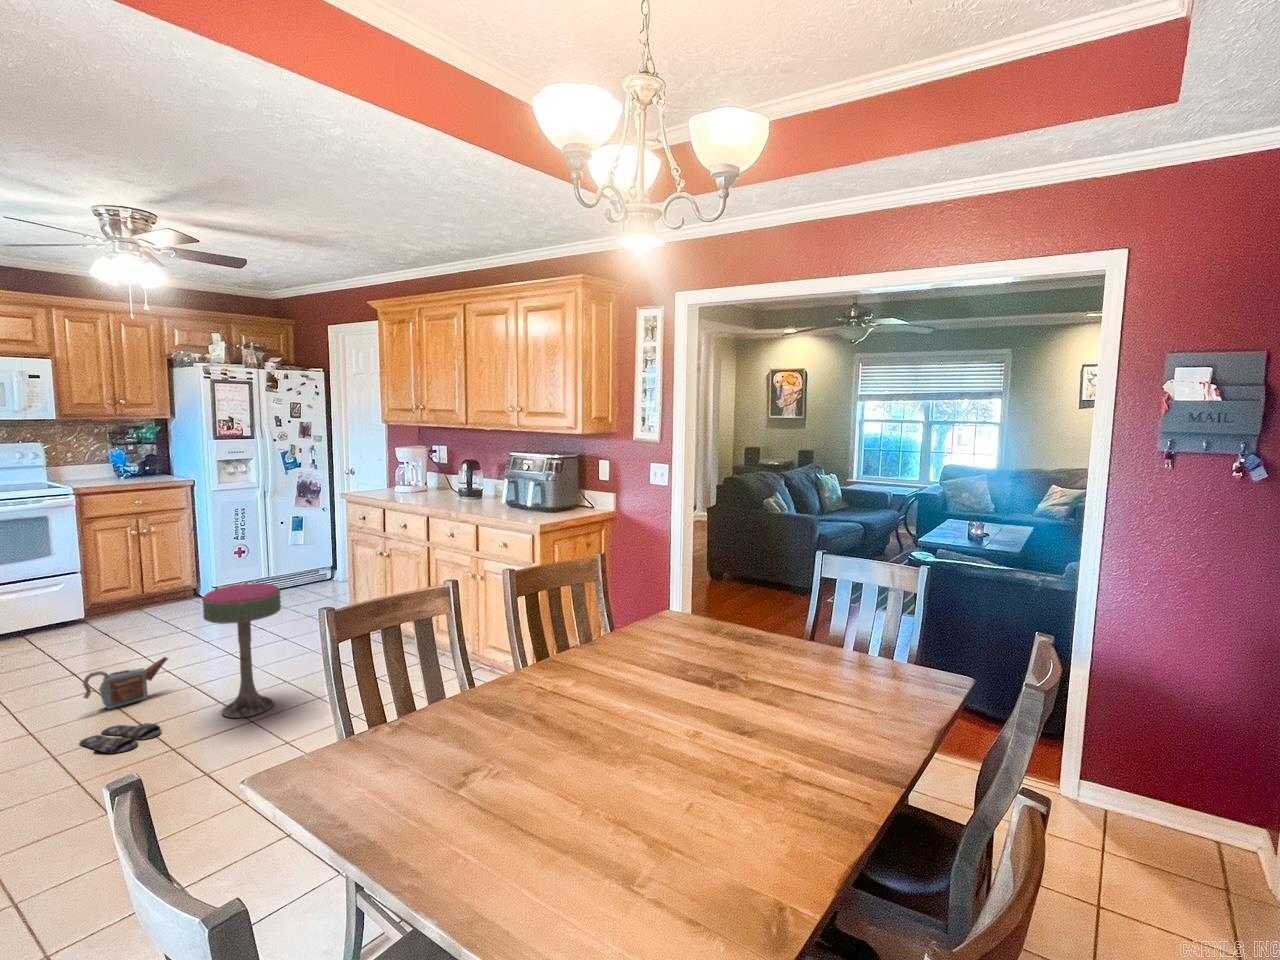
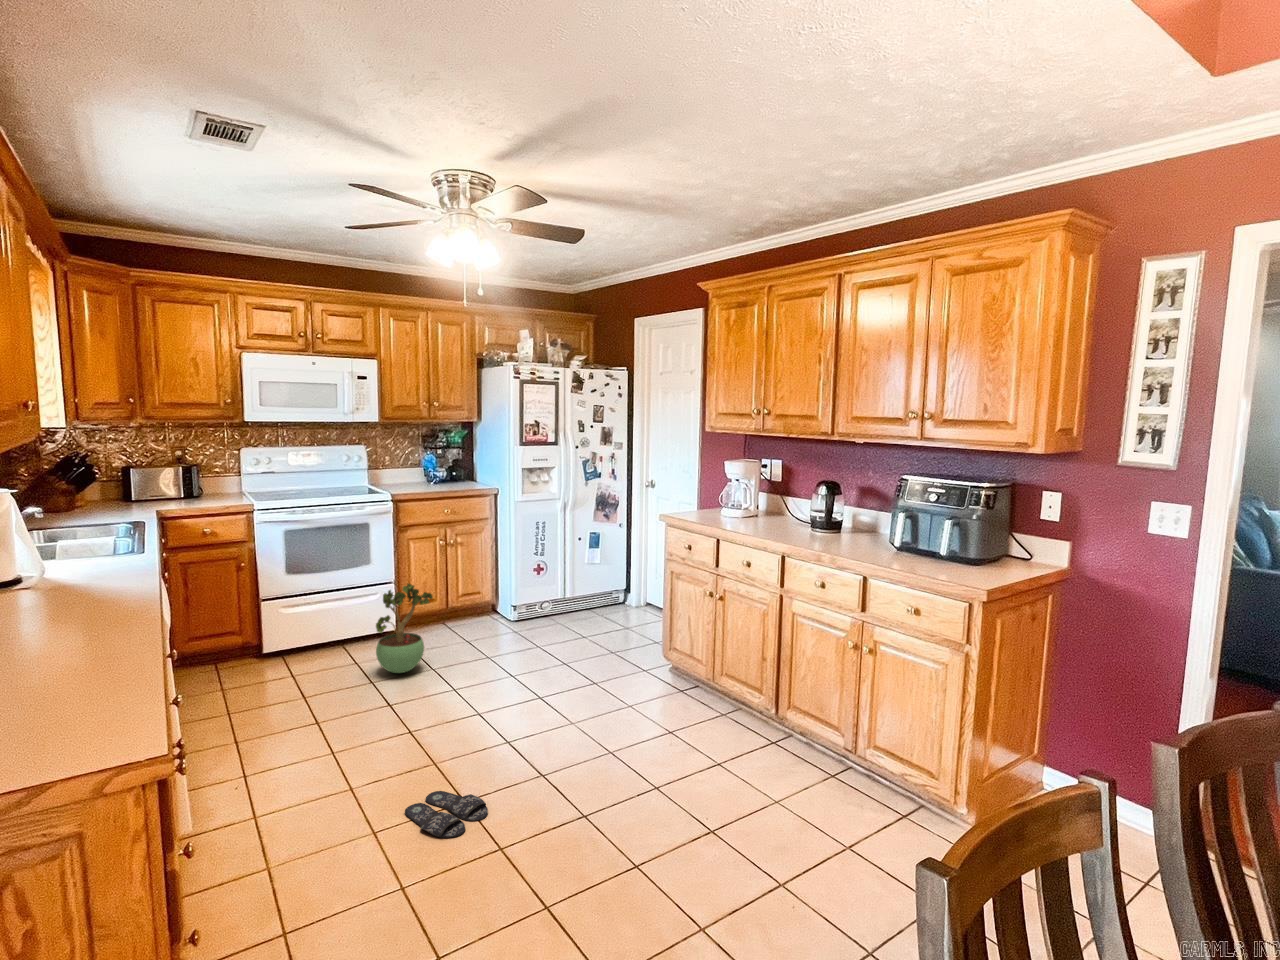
potted plant: none [54,567,119,651] -> present [376,584,433,673]
bar stool: present [202,583,281,718] -> none [536,631,621,806]
watering can: present [83,657,168,709] -> none [406,704,488,763]

